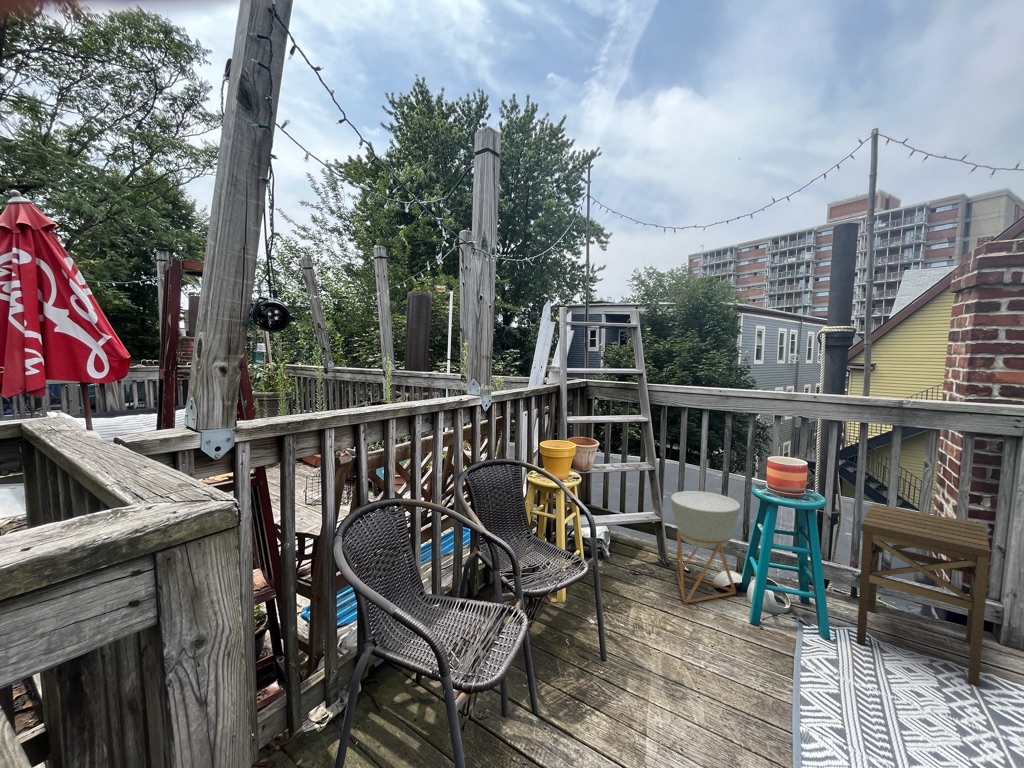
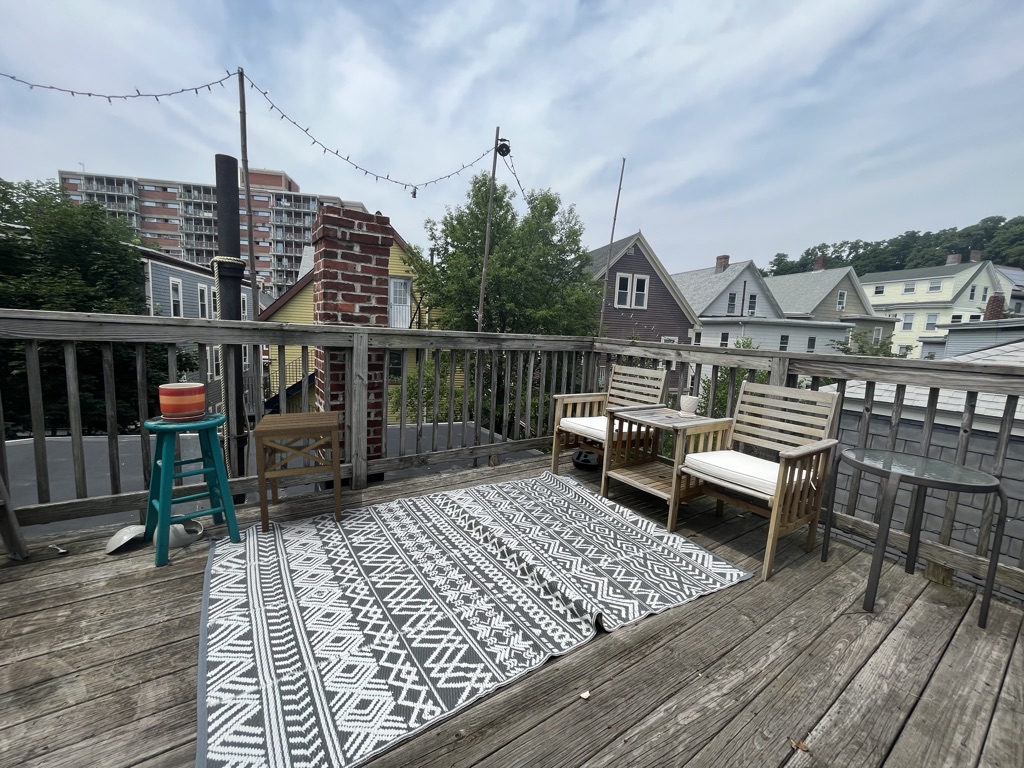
planter: present [671,491,740,603] -> none [13,444,138,586]

